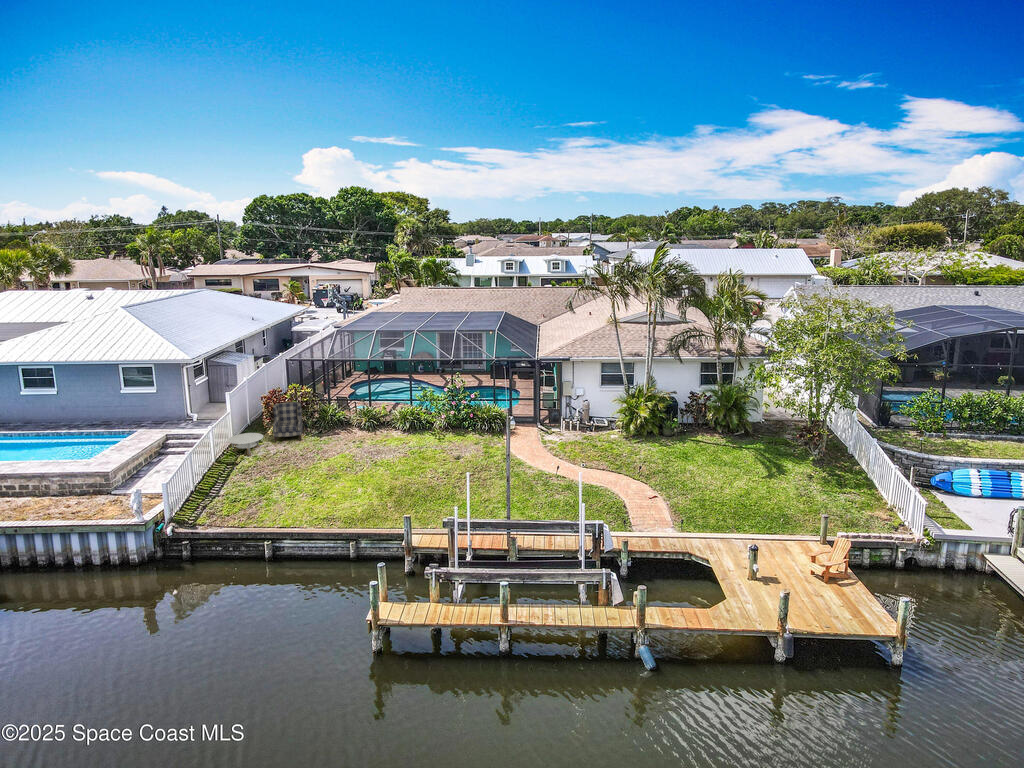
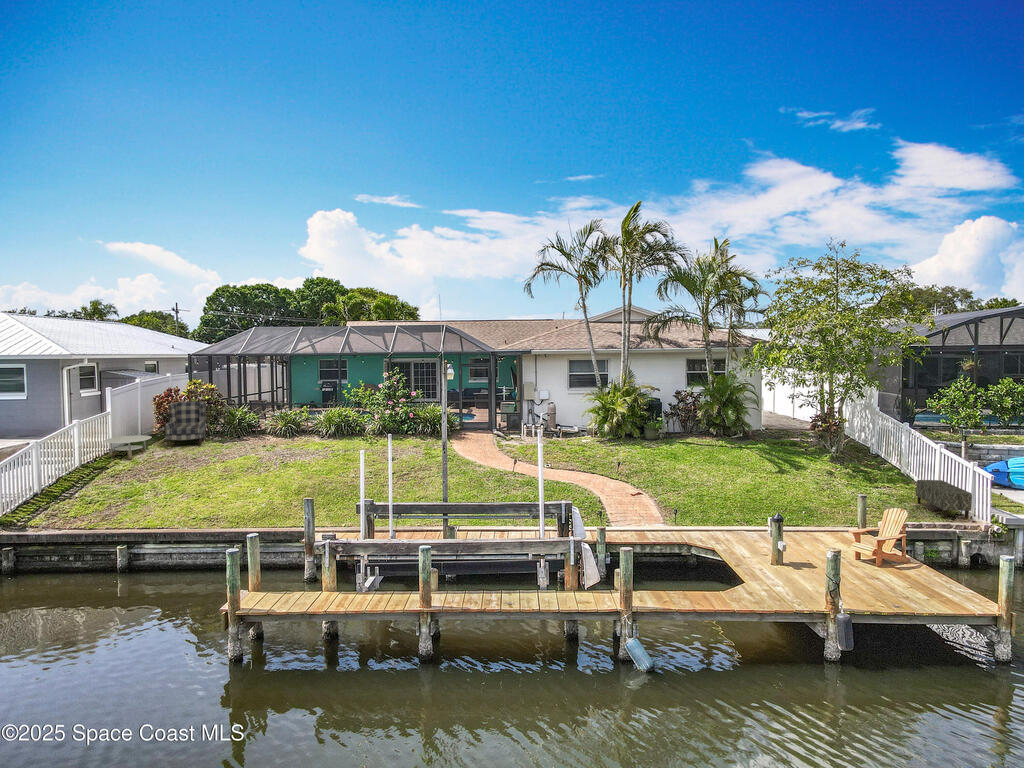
bench: none [874,494,913,529] -> present [916,480,972,518]

